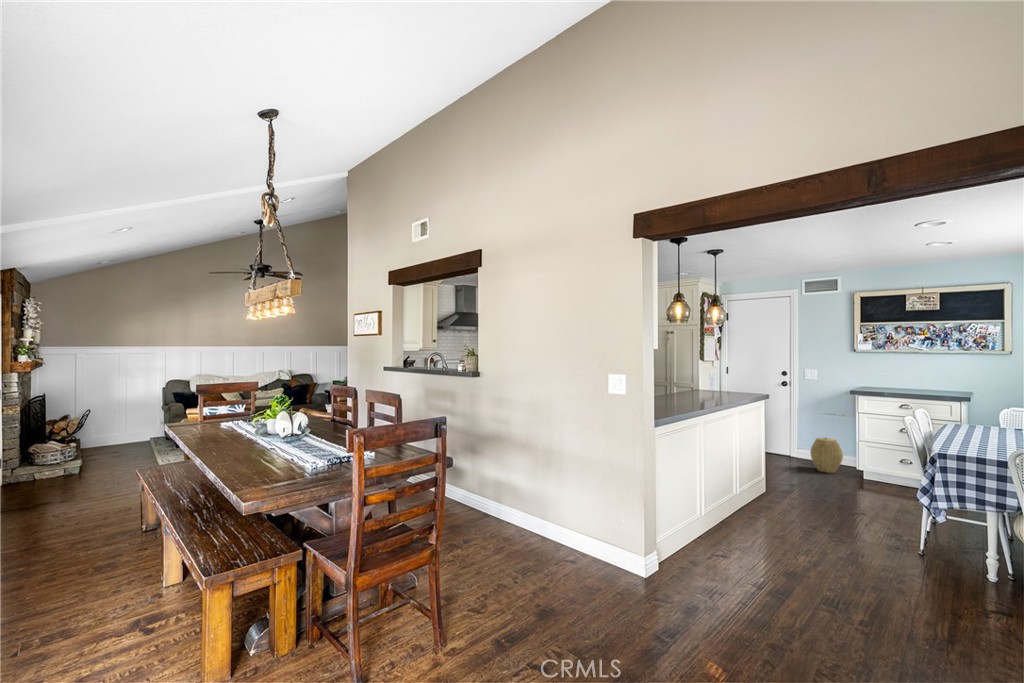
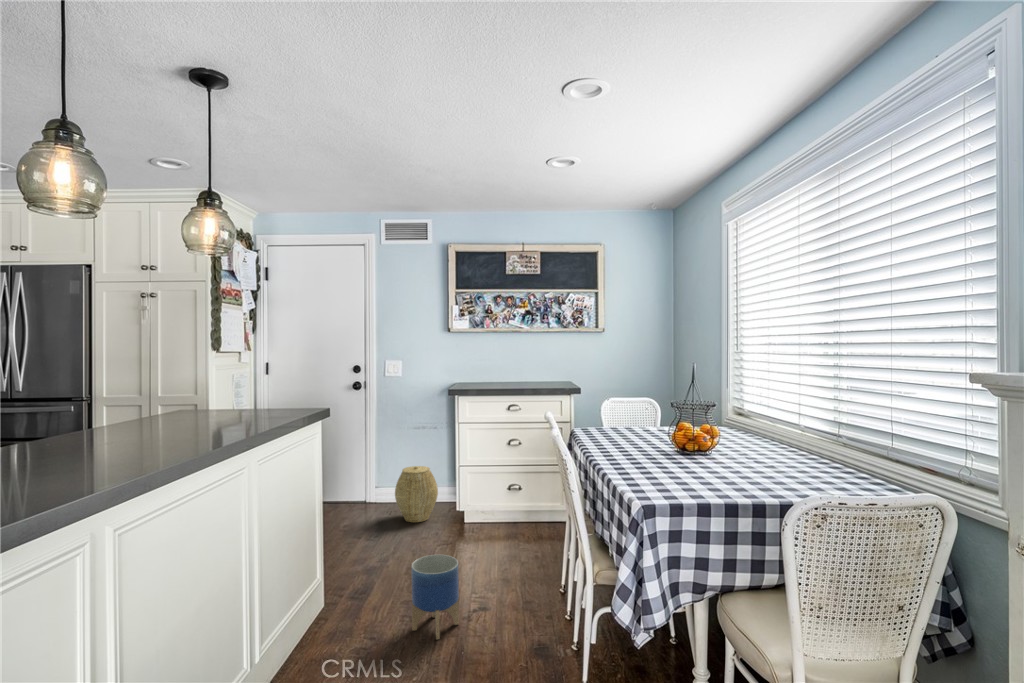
planter: none [815,474,844,513] -> present [412,555,459,639]

